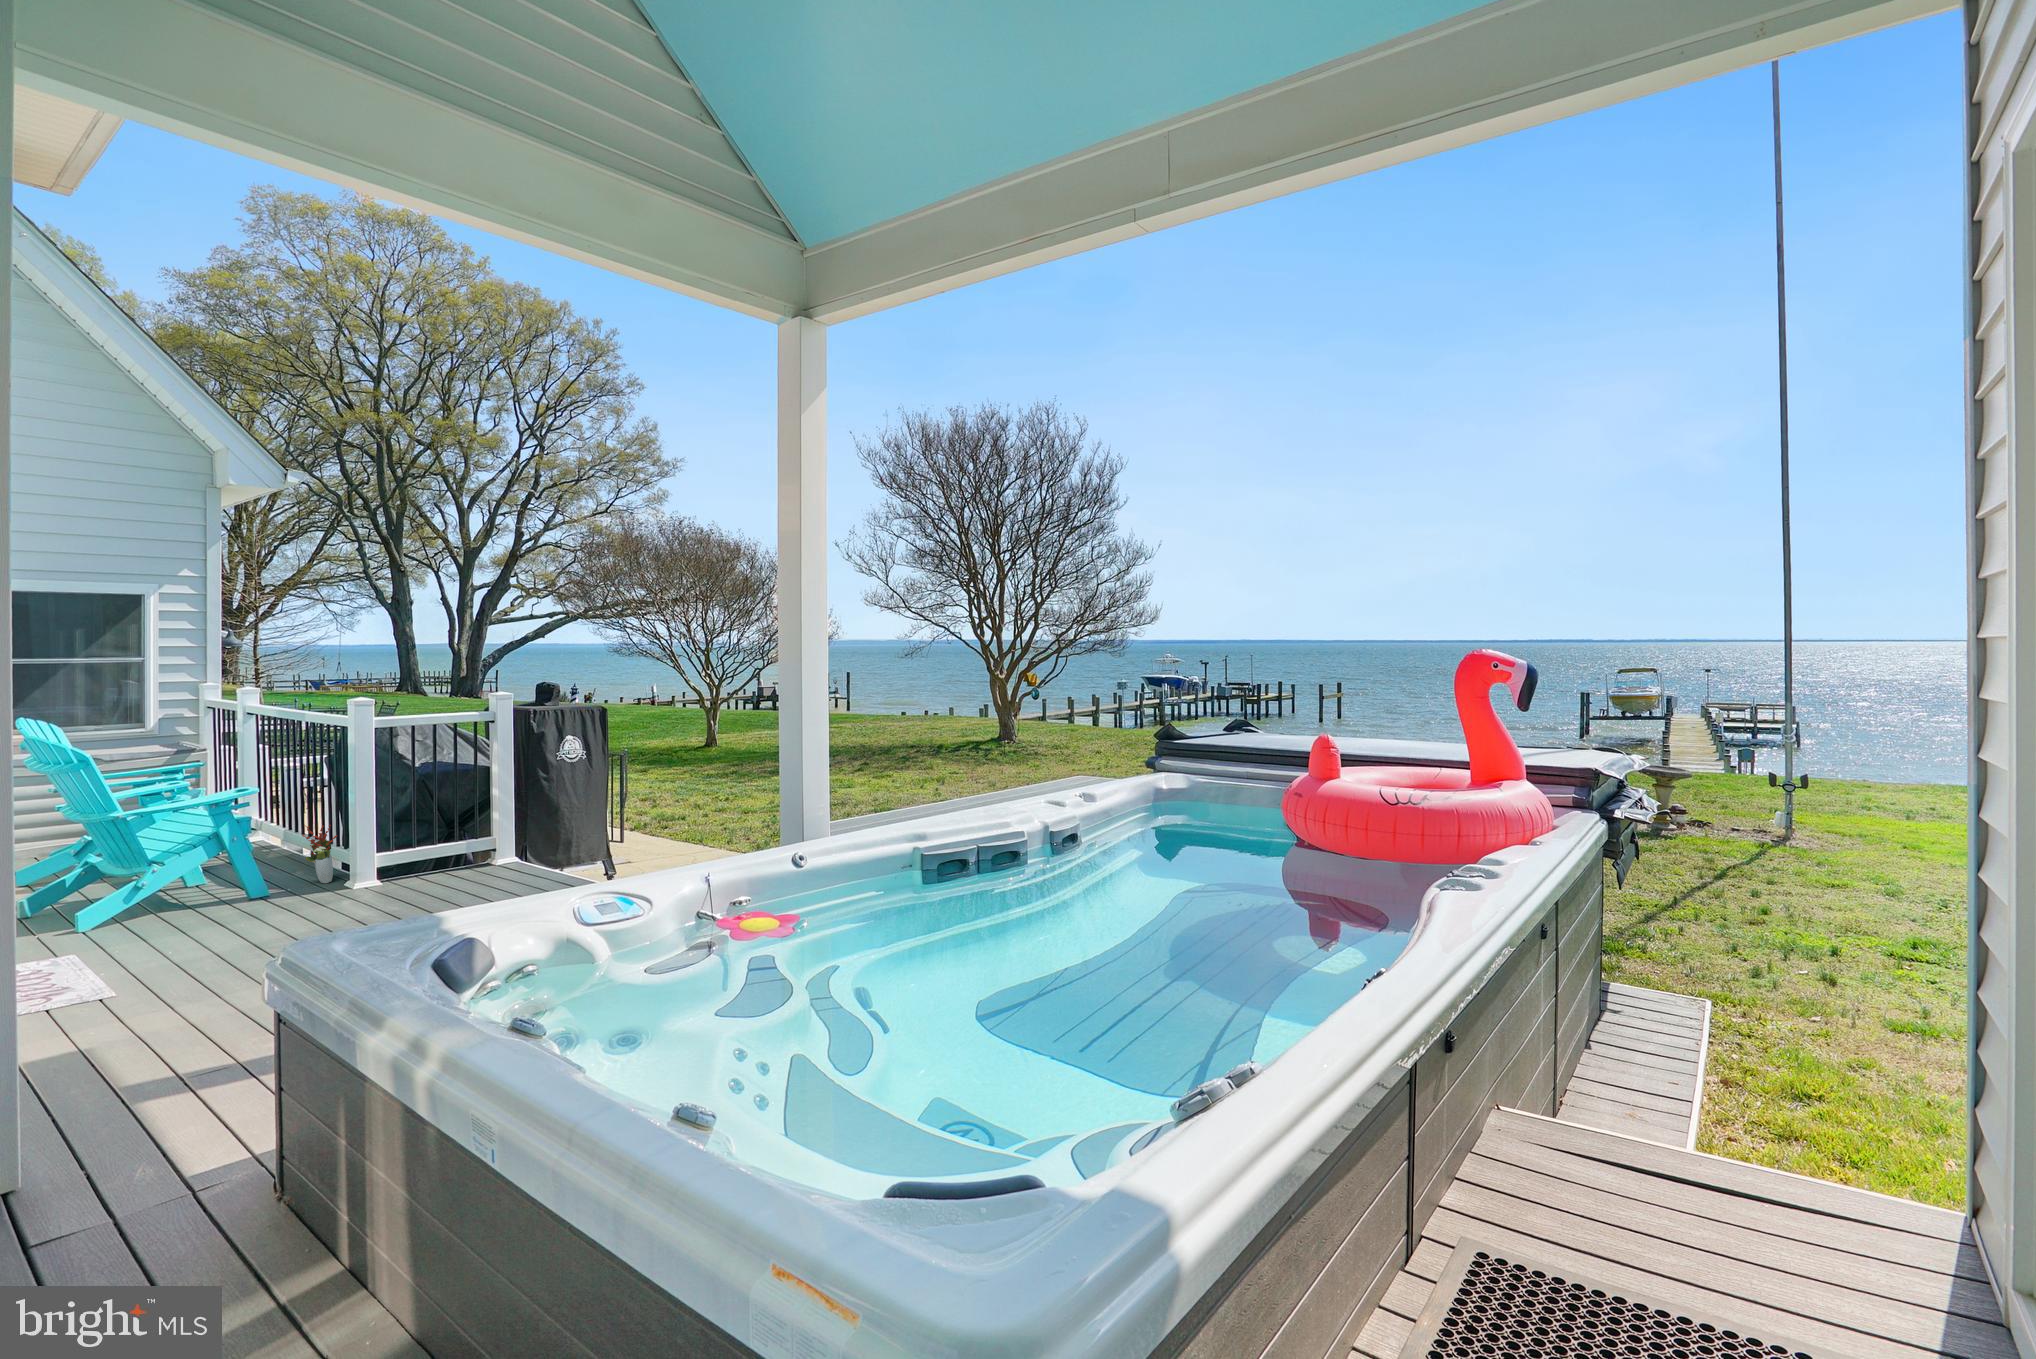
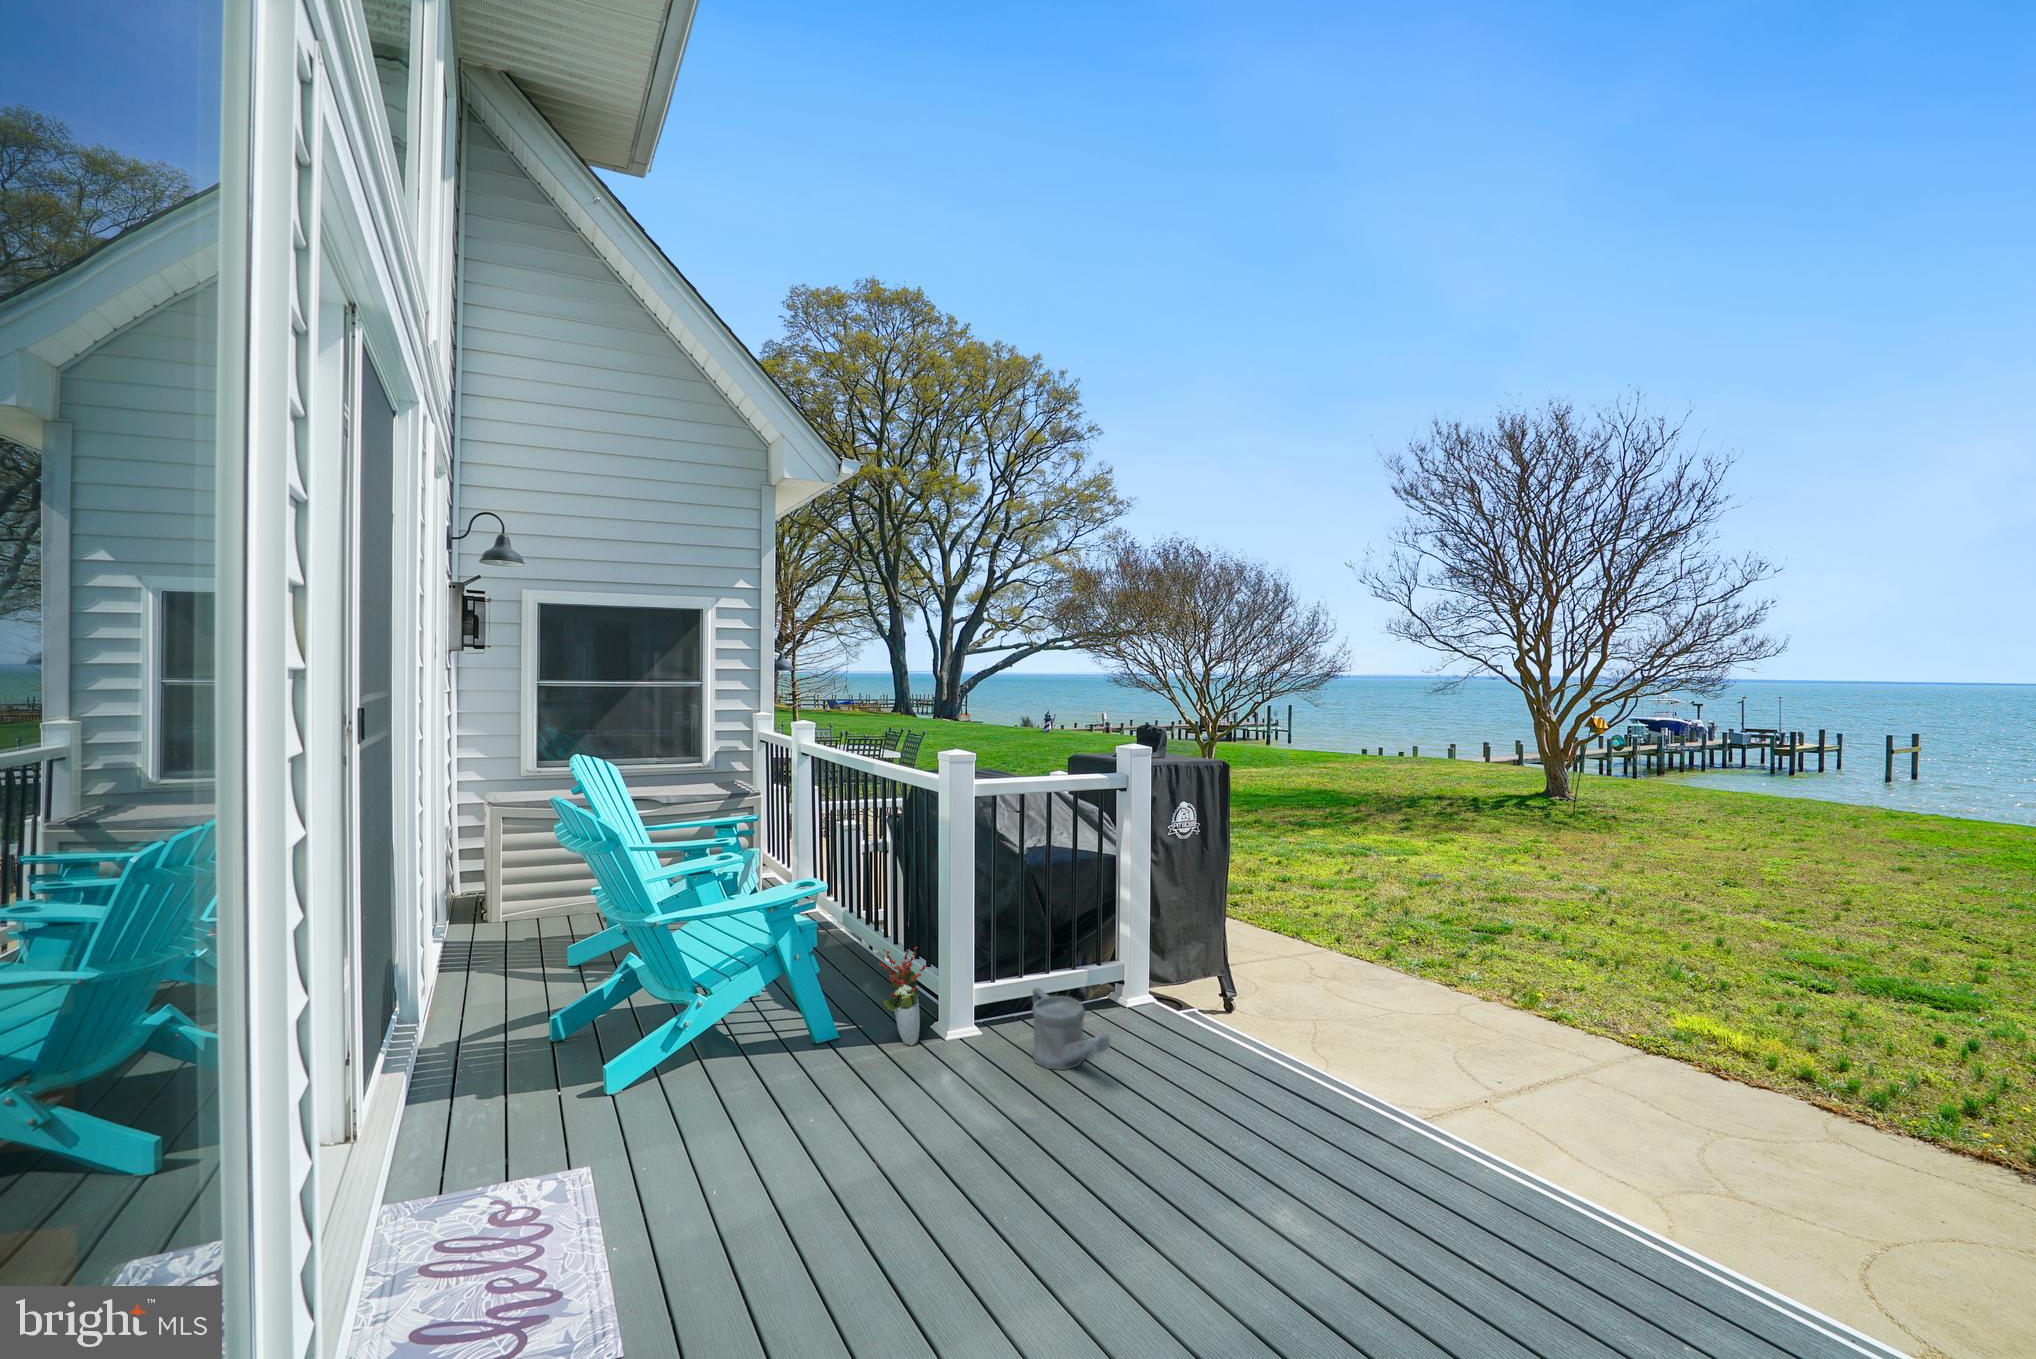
watering can: none [407,844,446,883] -> present [1032,988,1110,1070]

